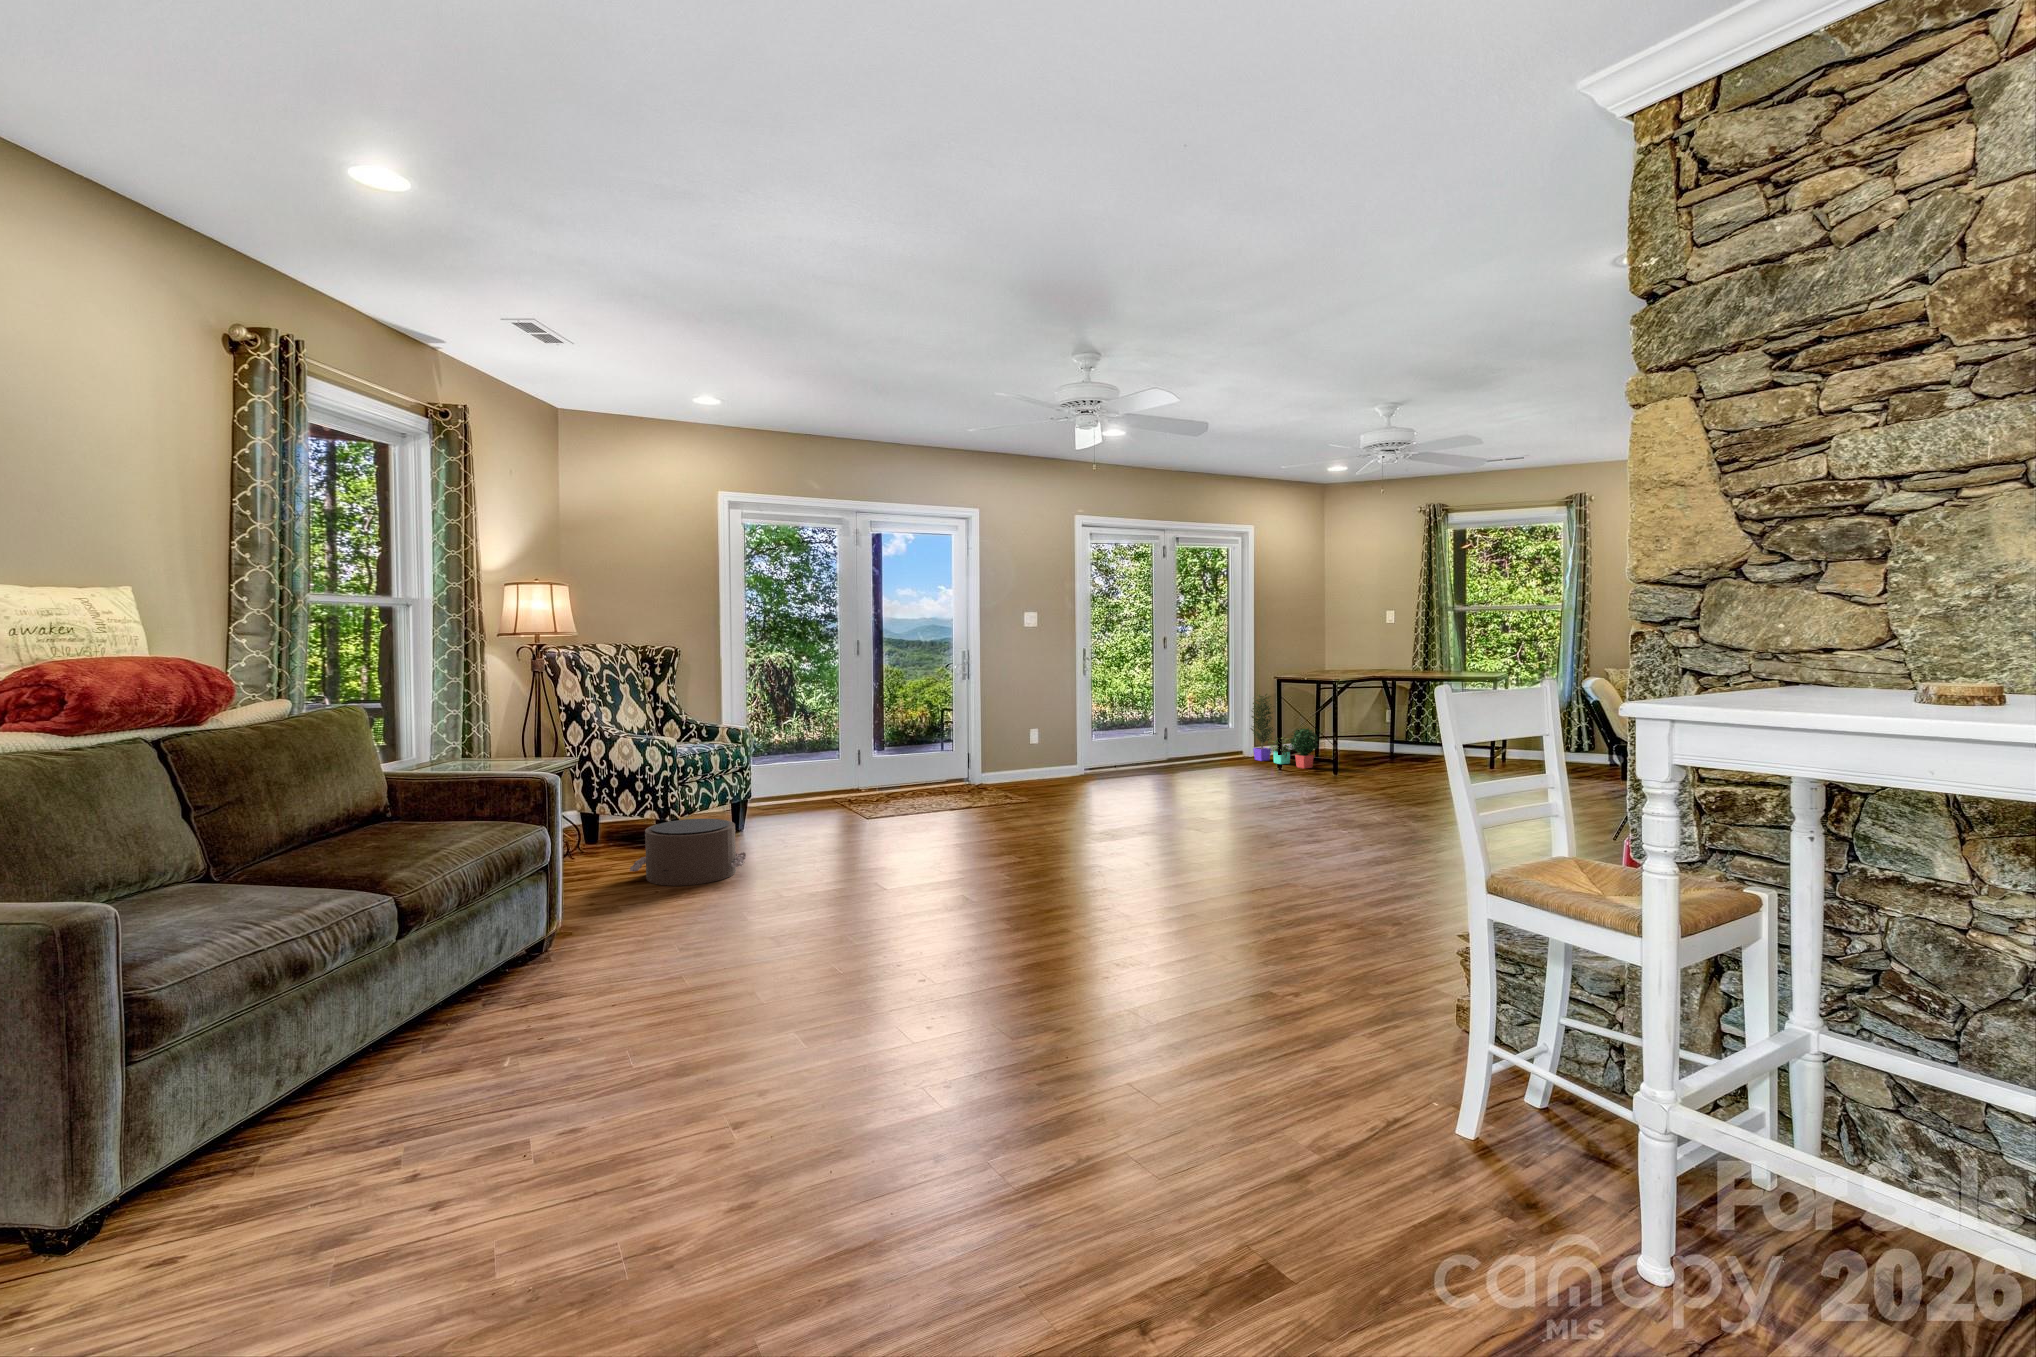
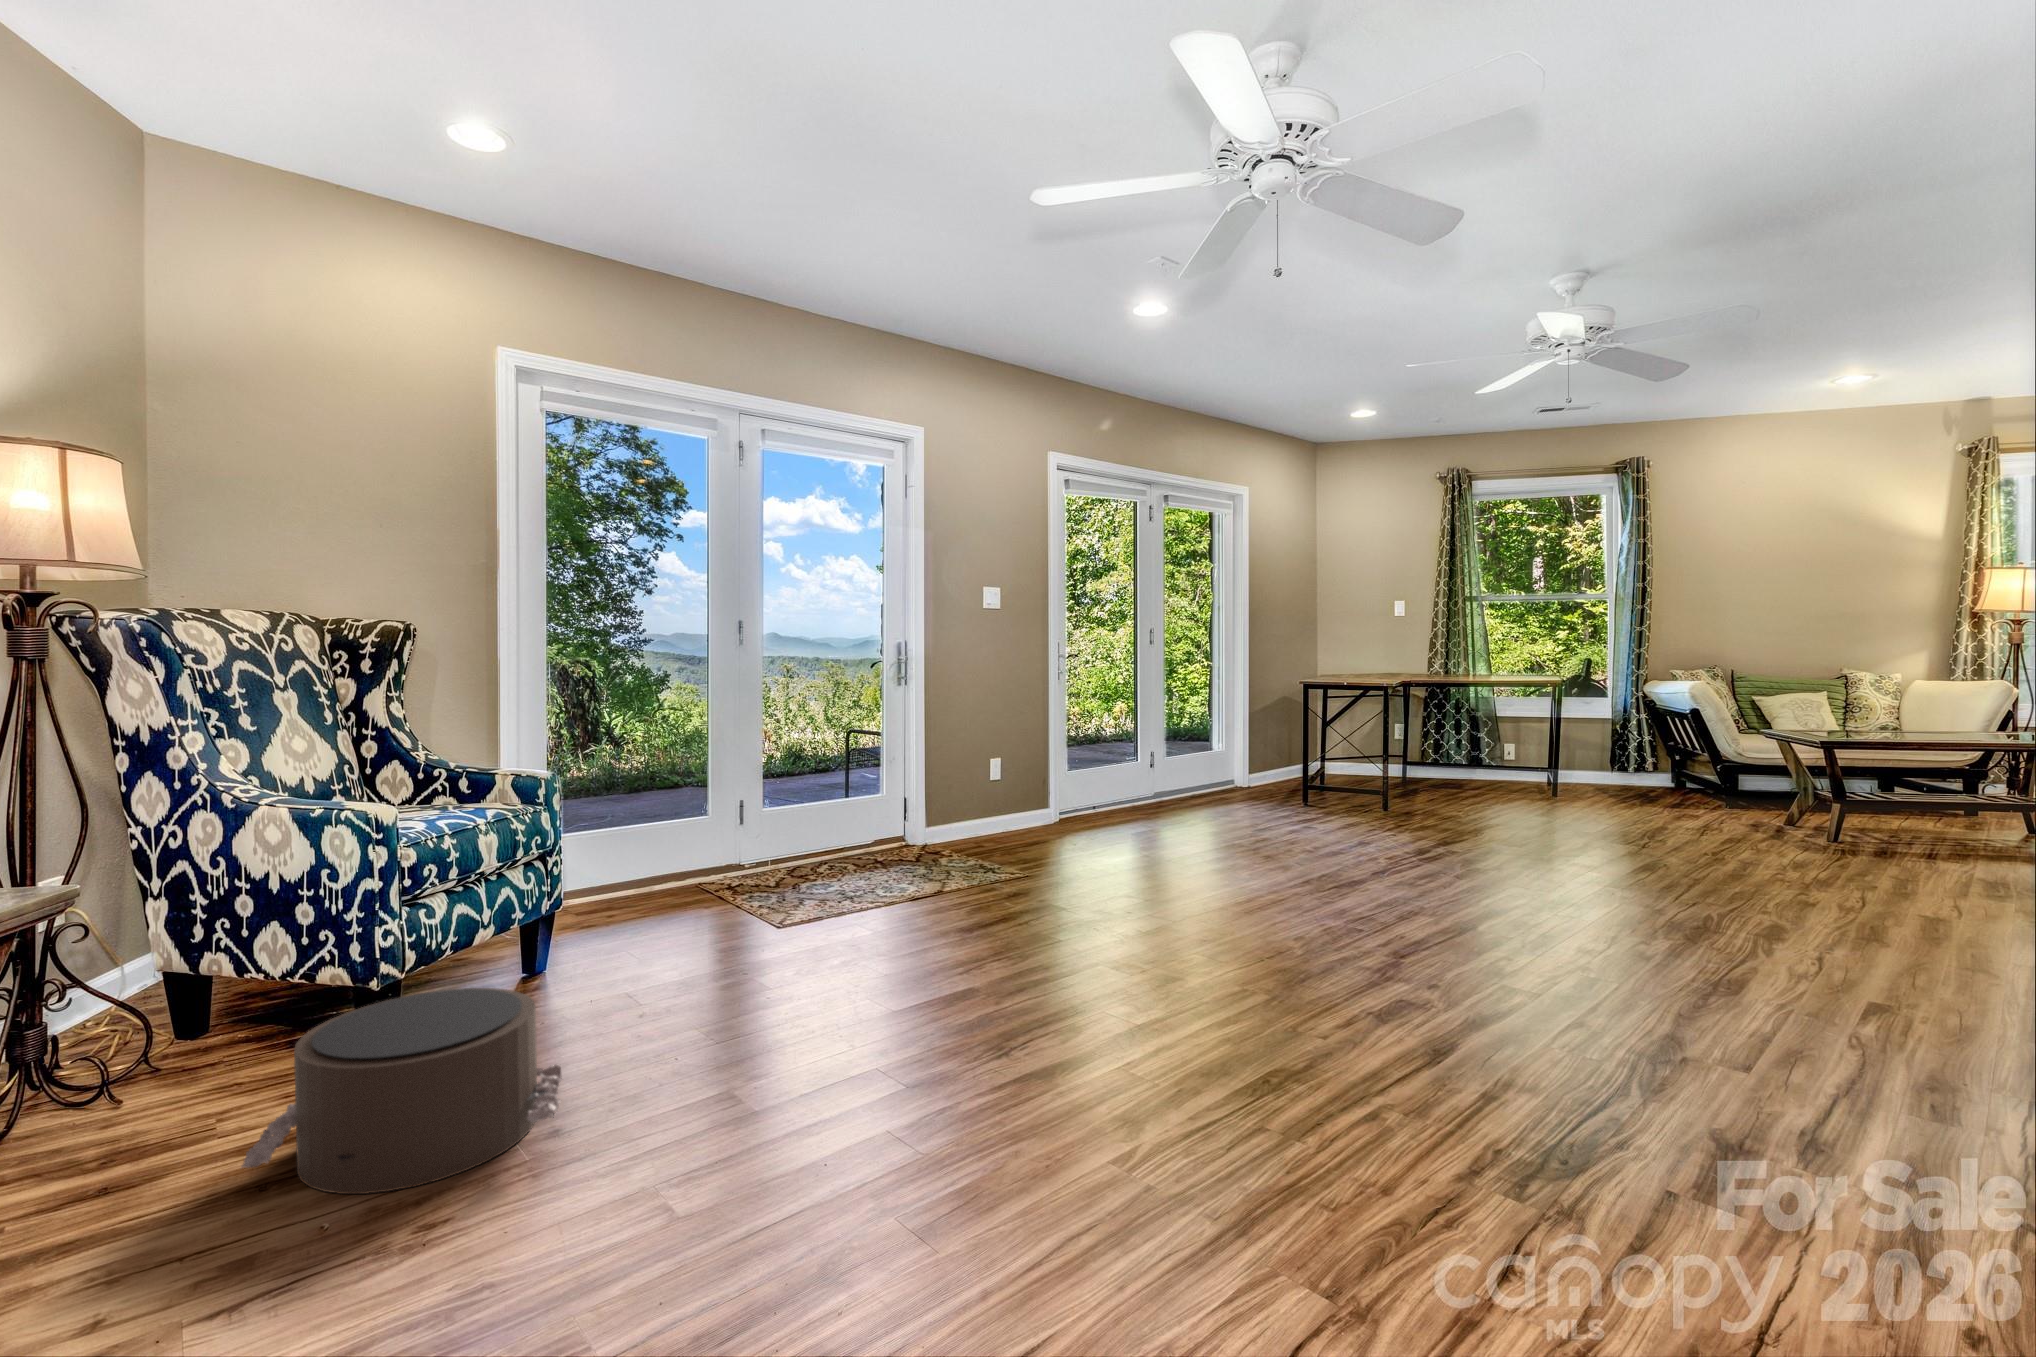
potted plant: present [1250,694,1318,768] -> none [1247,704,1352,802]

